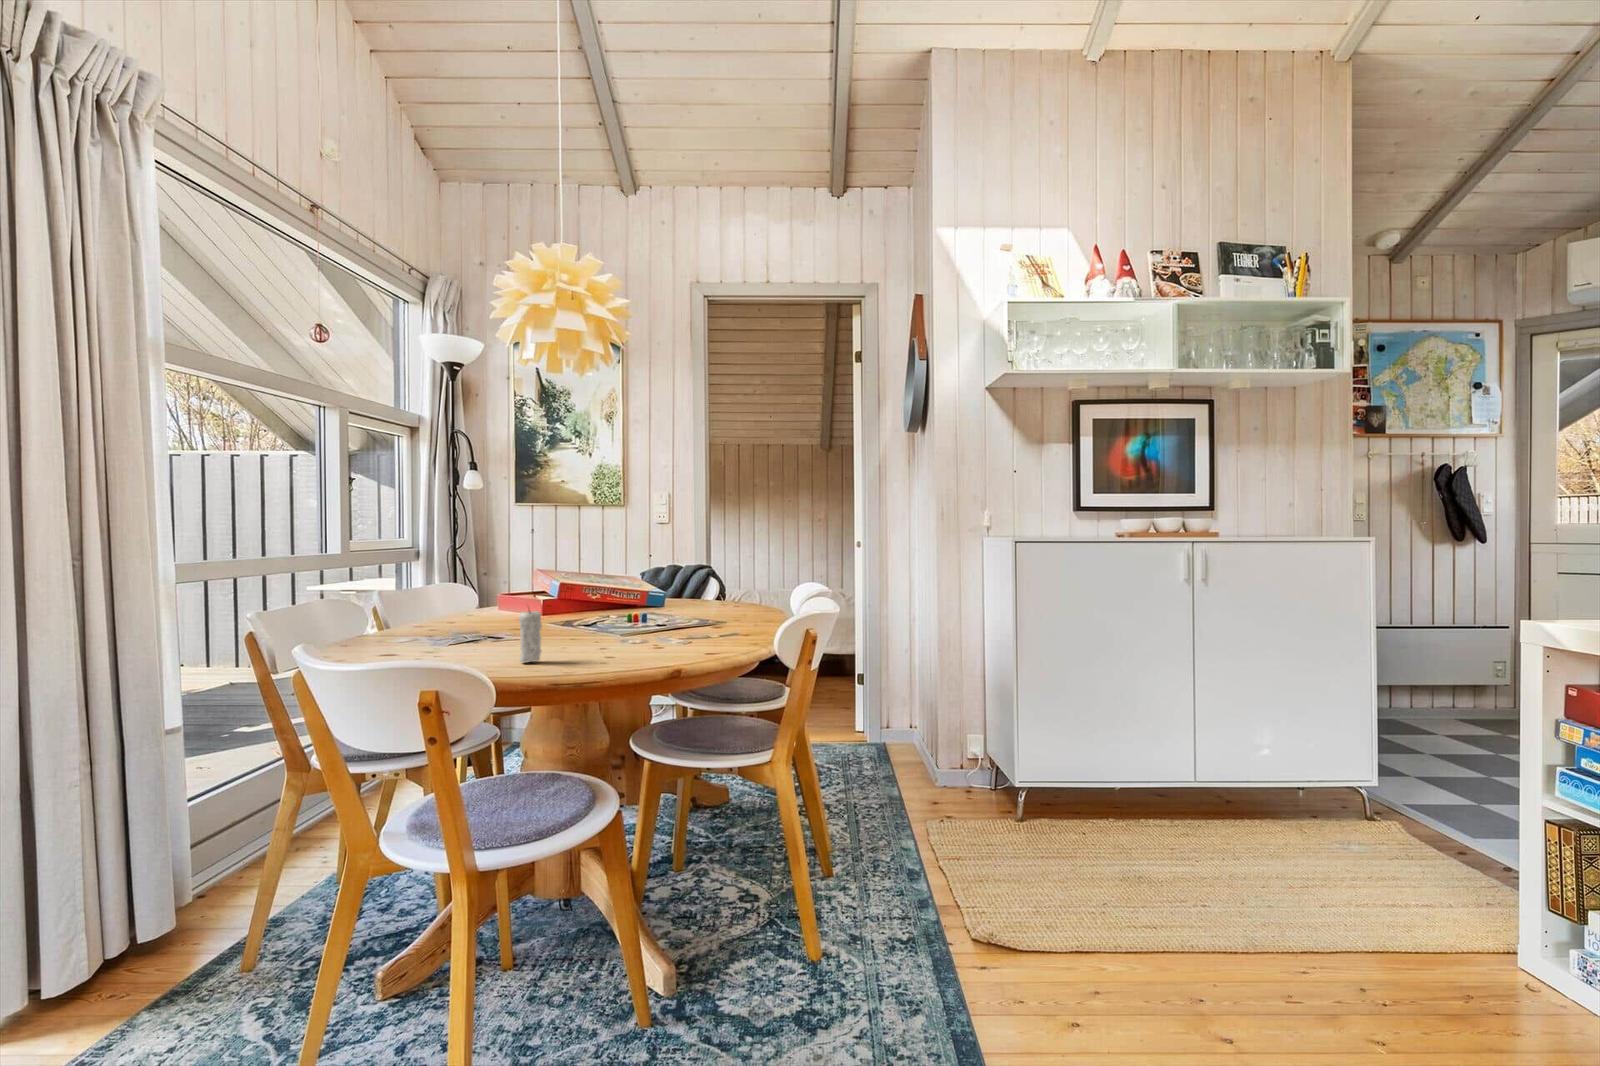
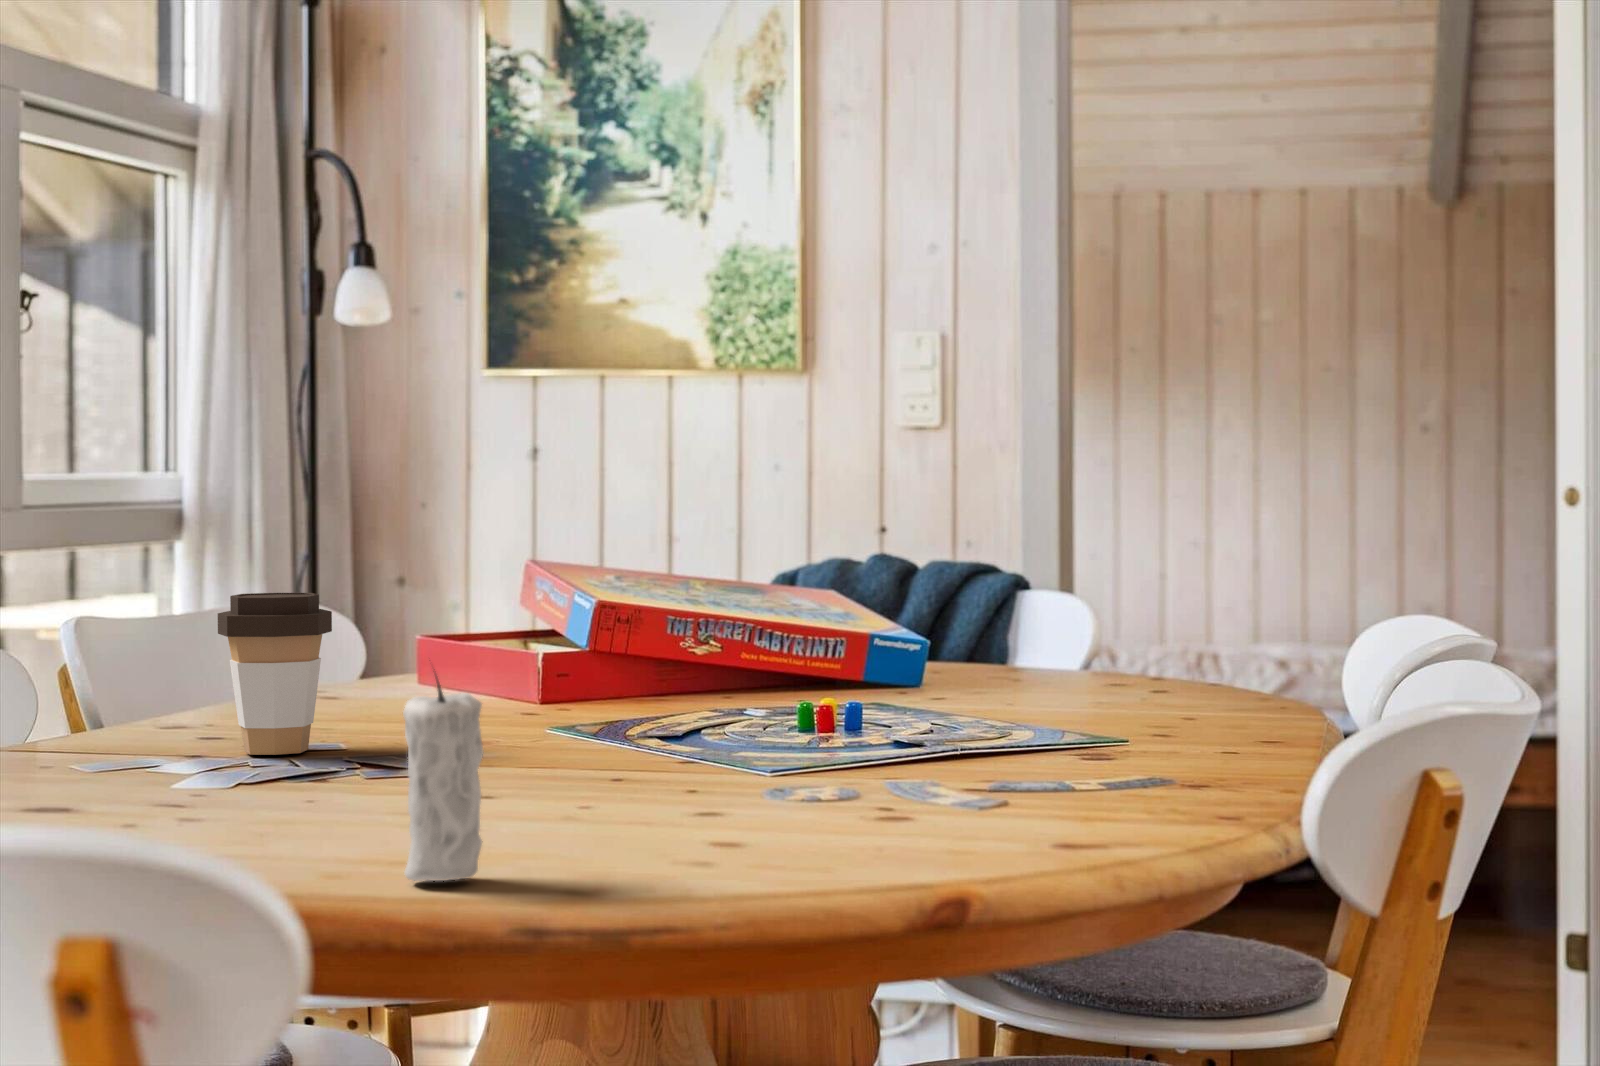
coffee cup: none [444,583,481,633] -> present [218,593,332,755]

